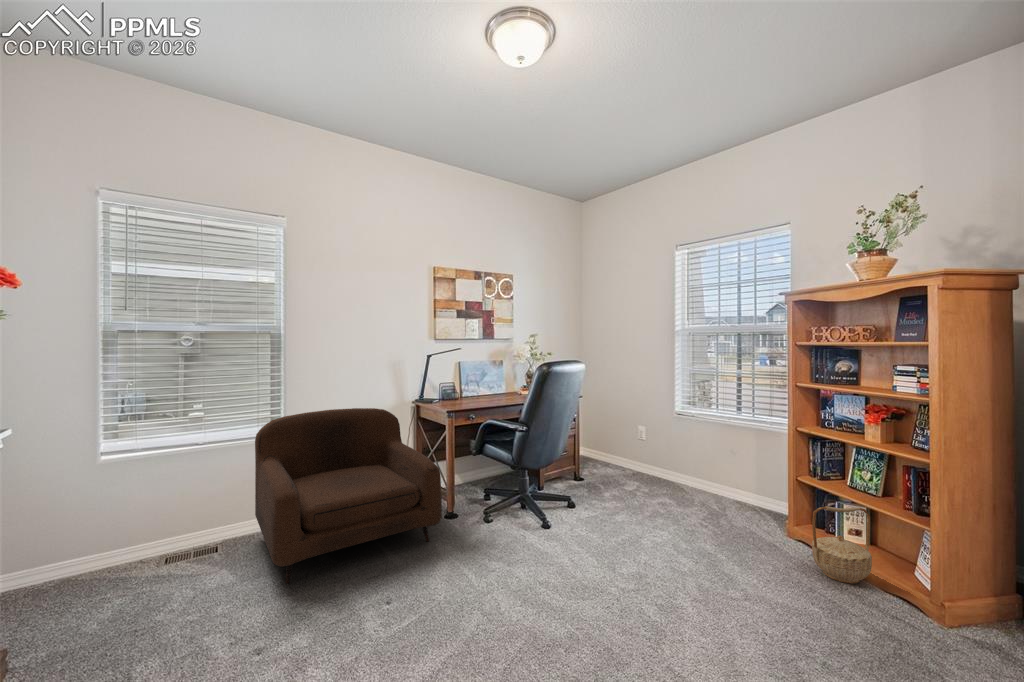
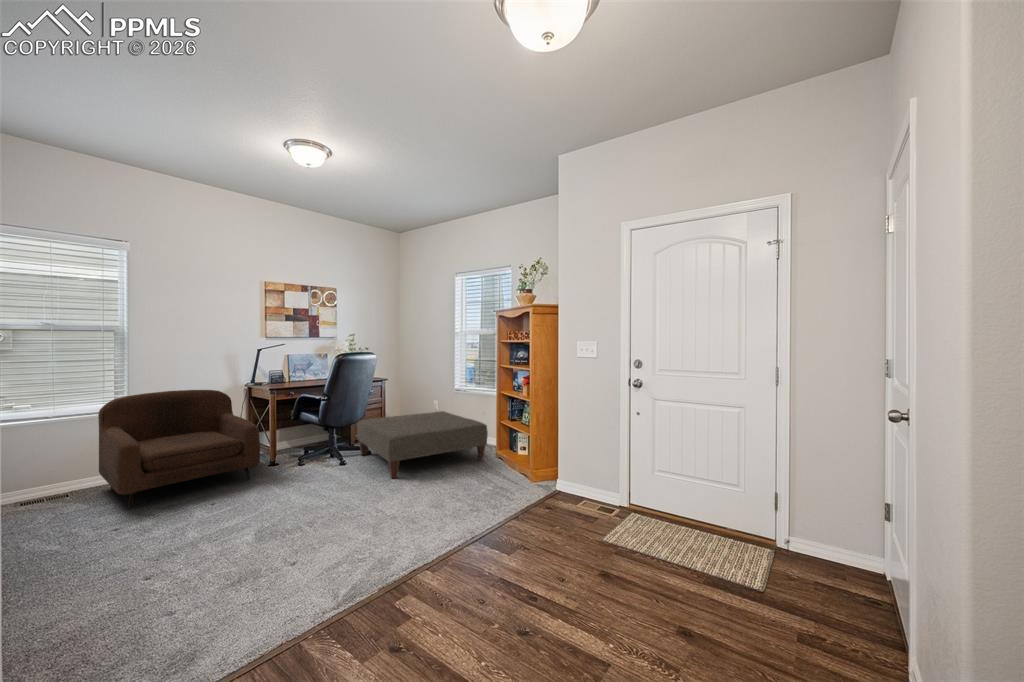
ottoman: none [555,446,776,568] -> present [357,411,488,478]
basket: present [812,506,872,584] -> none [491,433,523,474]

